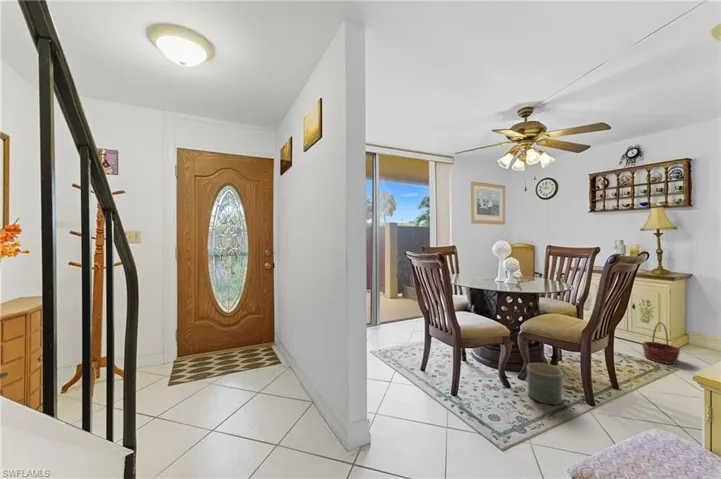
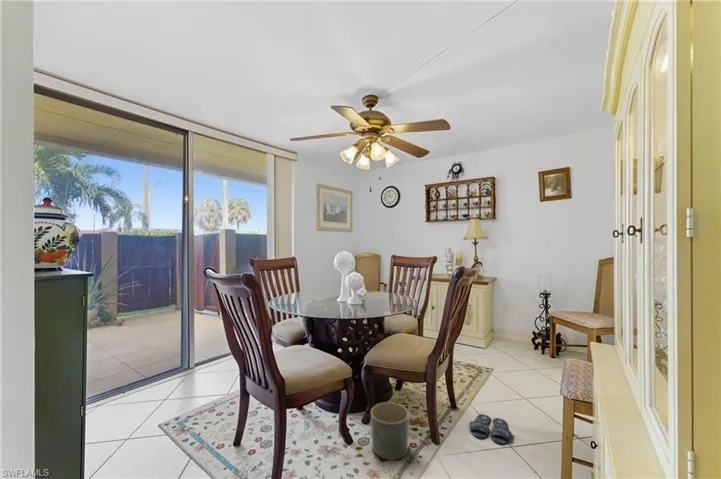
basket: present [642,323,680,364] -> none [469,326,497,366]
slippers: none [630,396,682,420] -> present [469,414,512,444]

